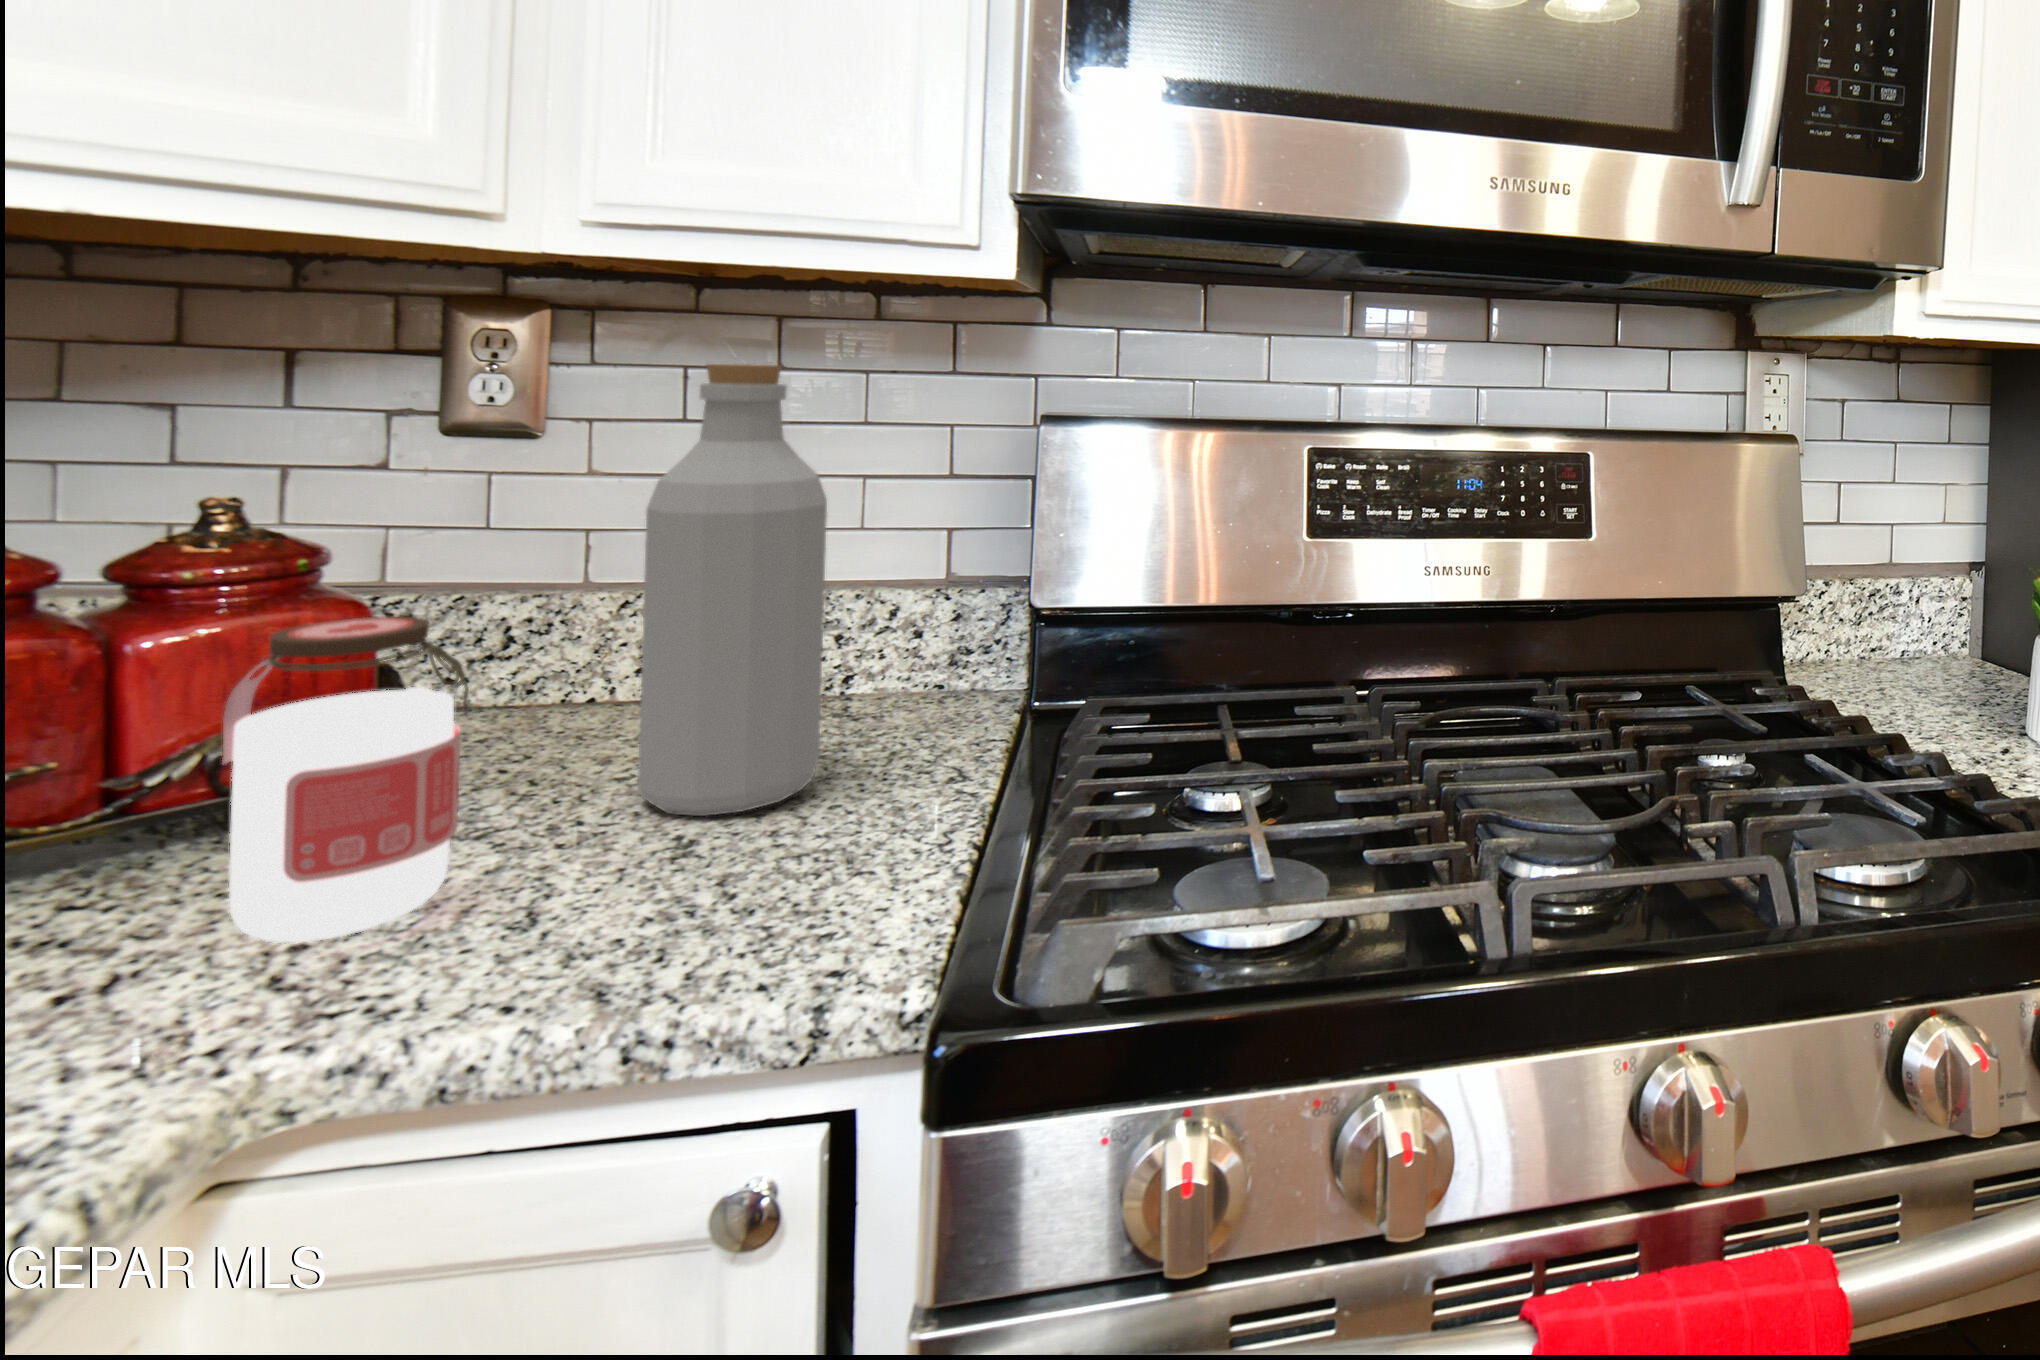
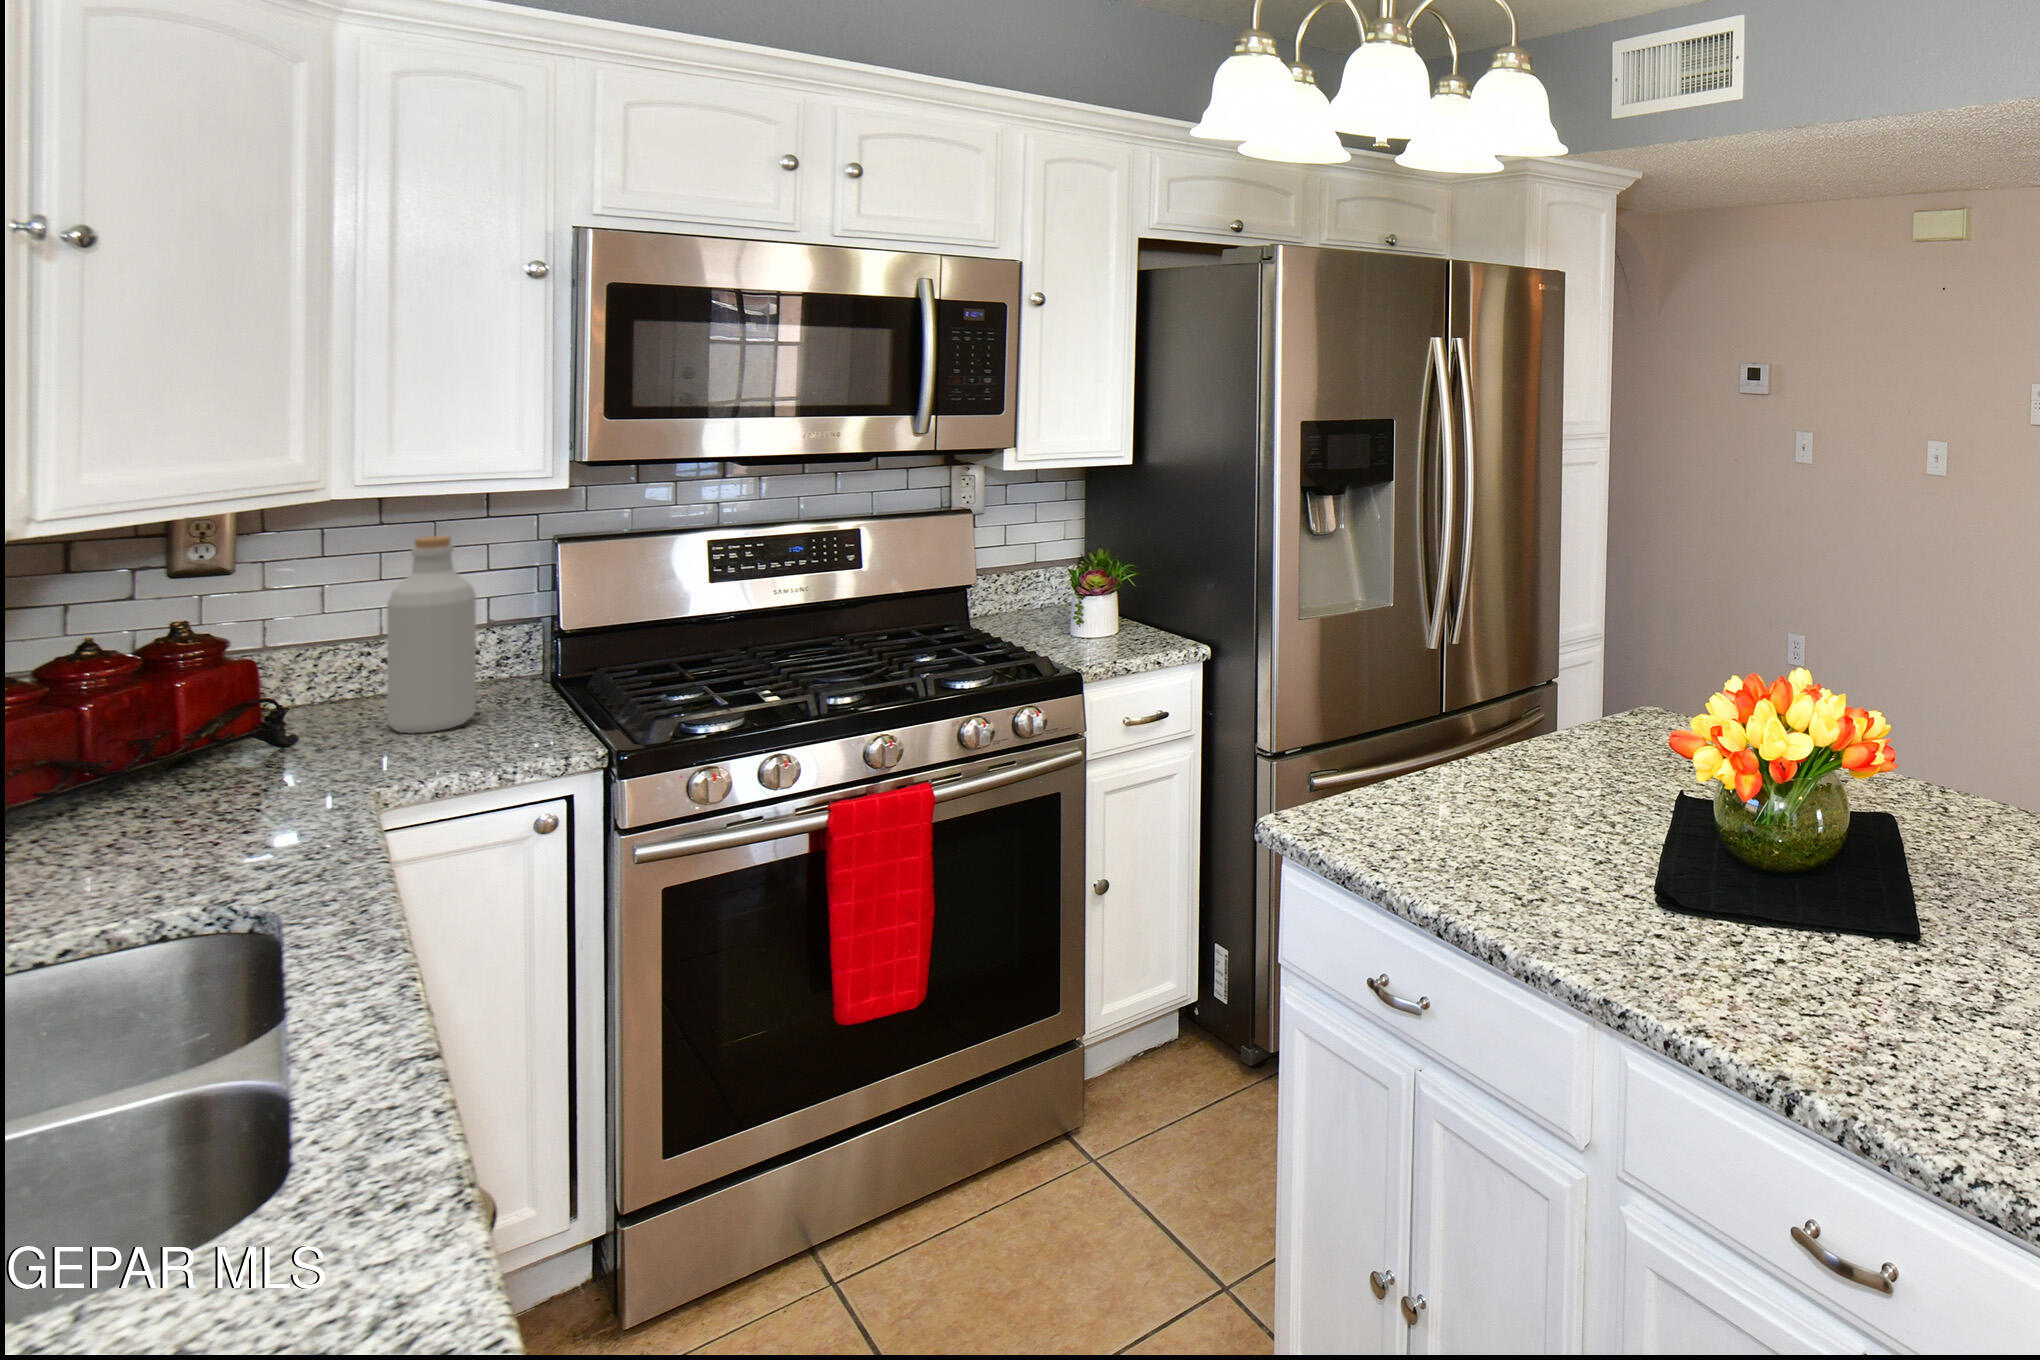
jar: present [222,616,469,943] -> none [294,657,381,774]

